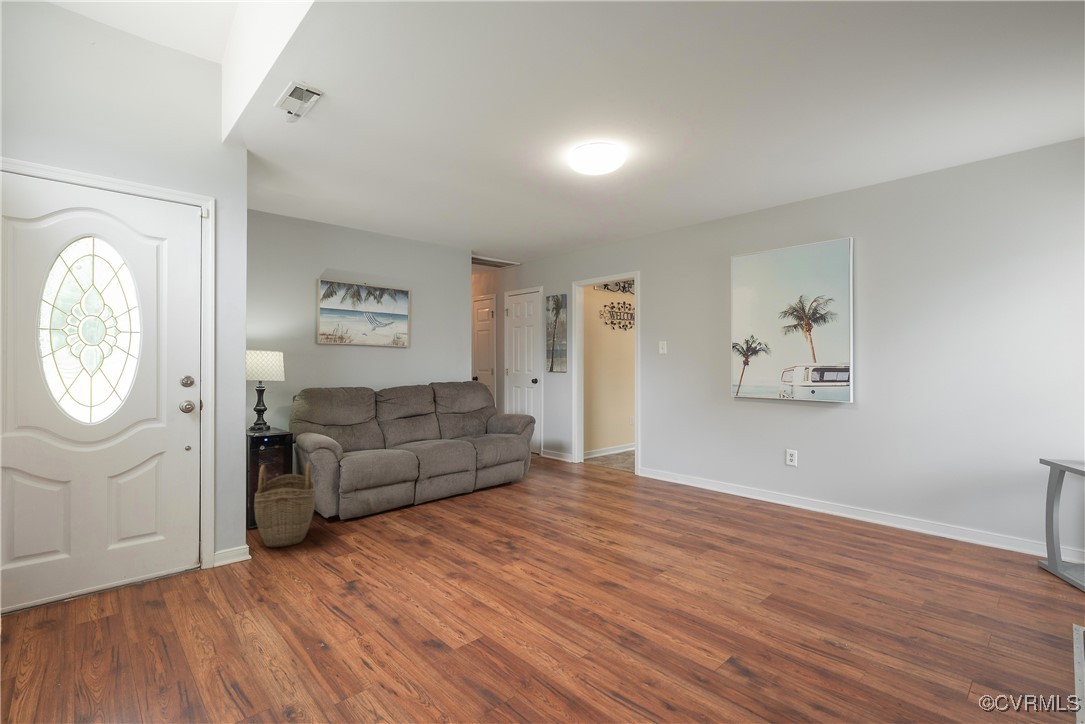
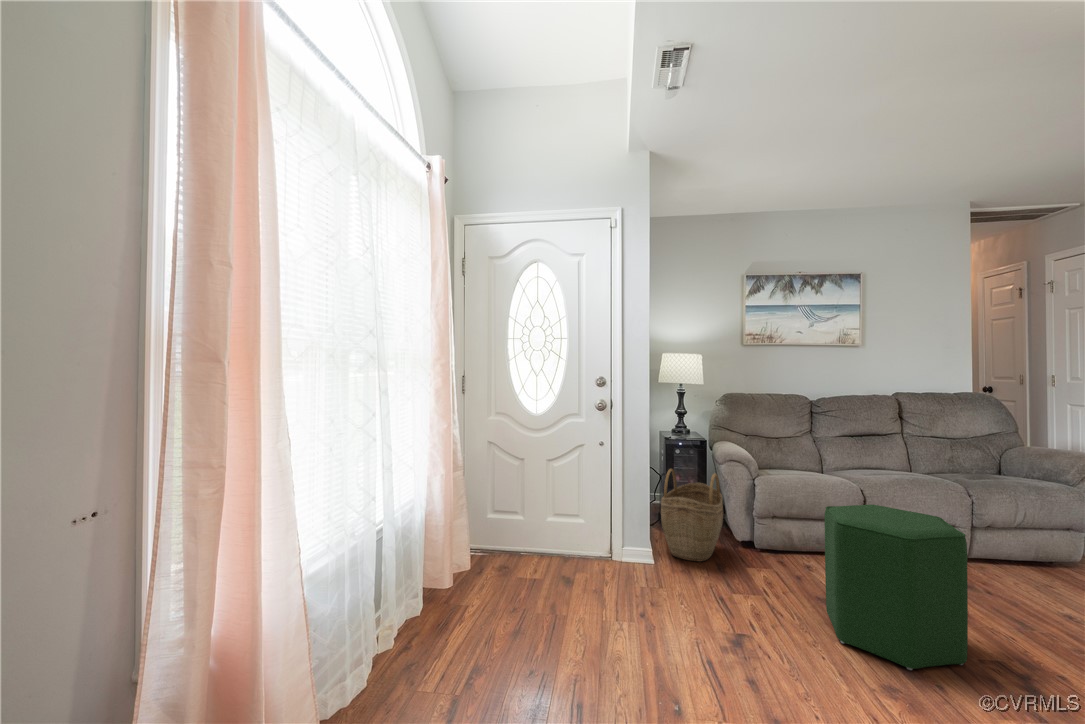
ottoman: none [405,462,484,561] -> present [825,504,968,670]

